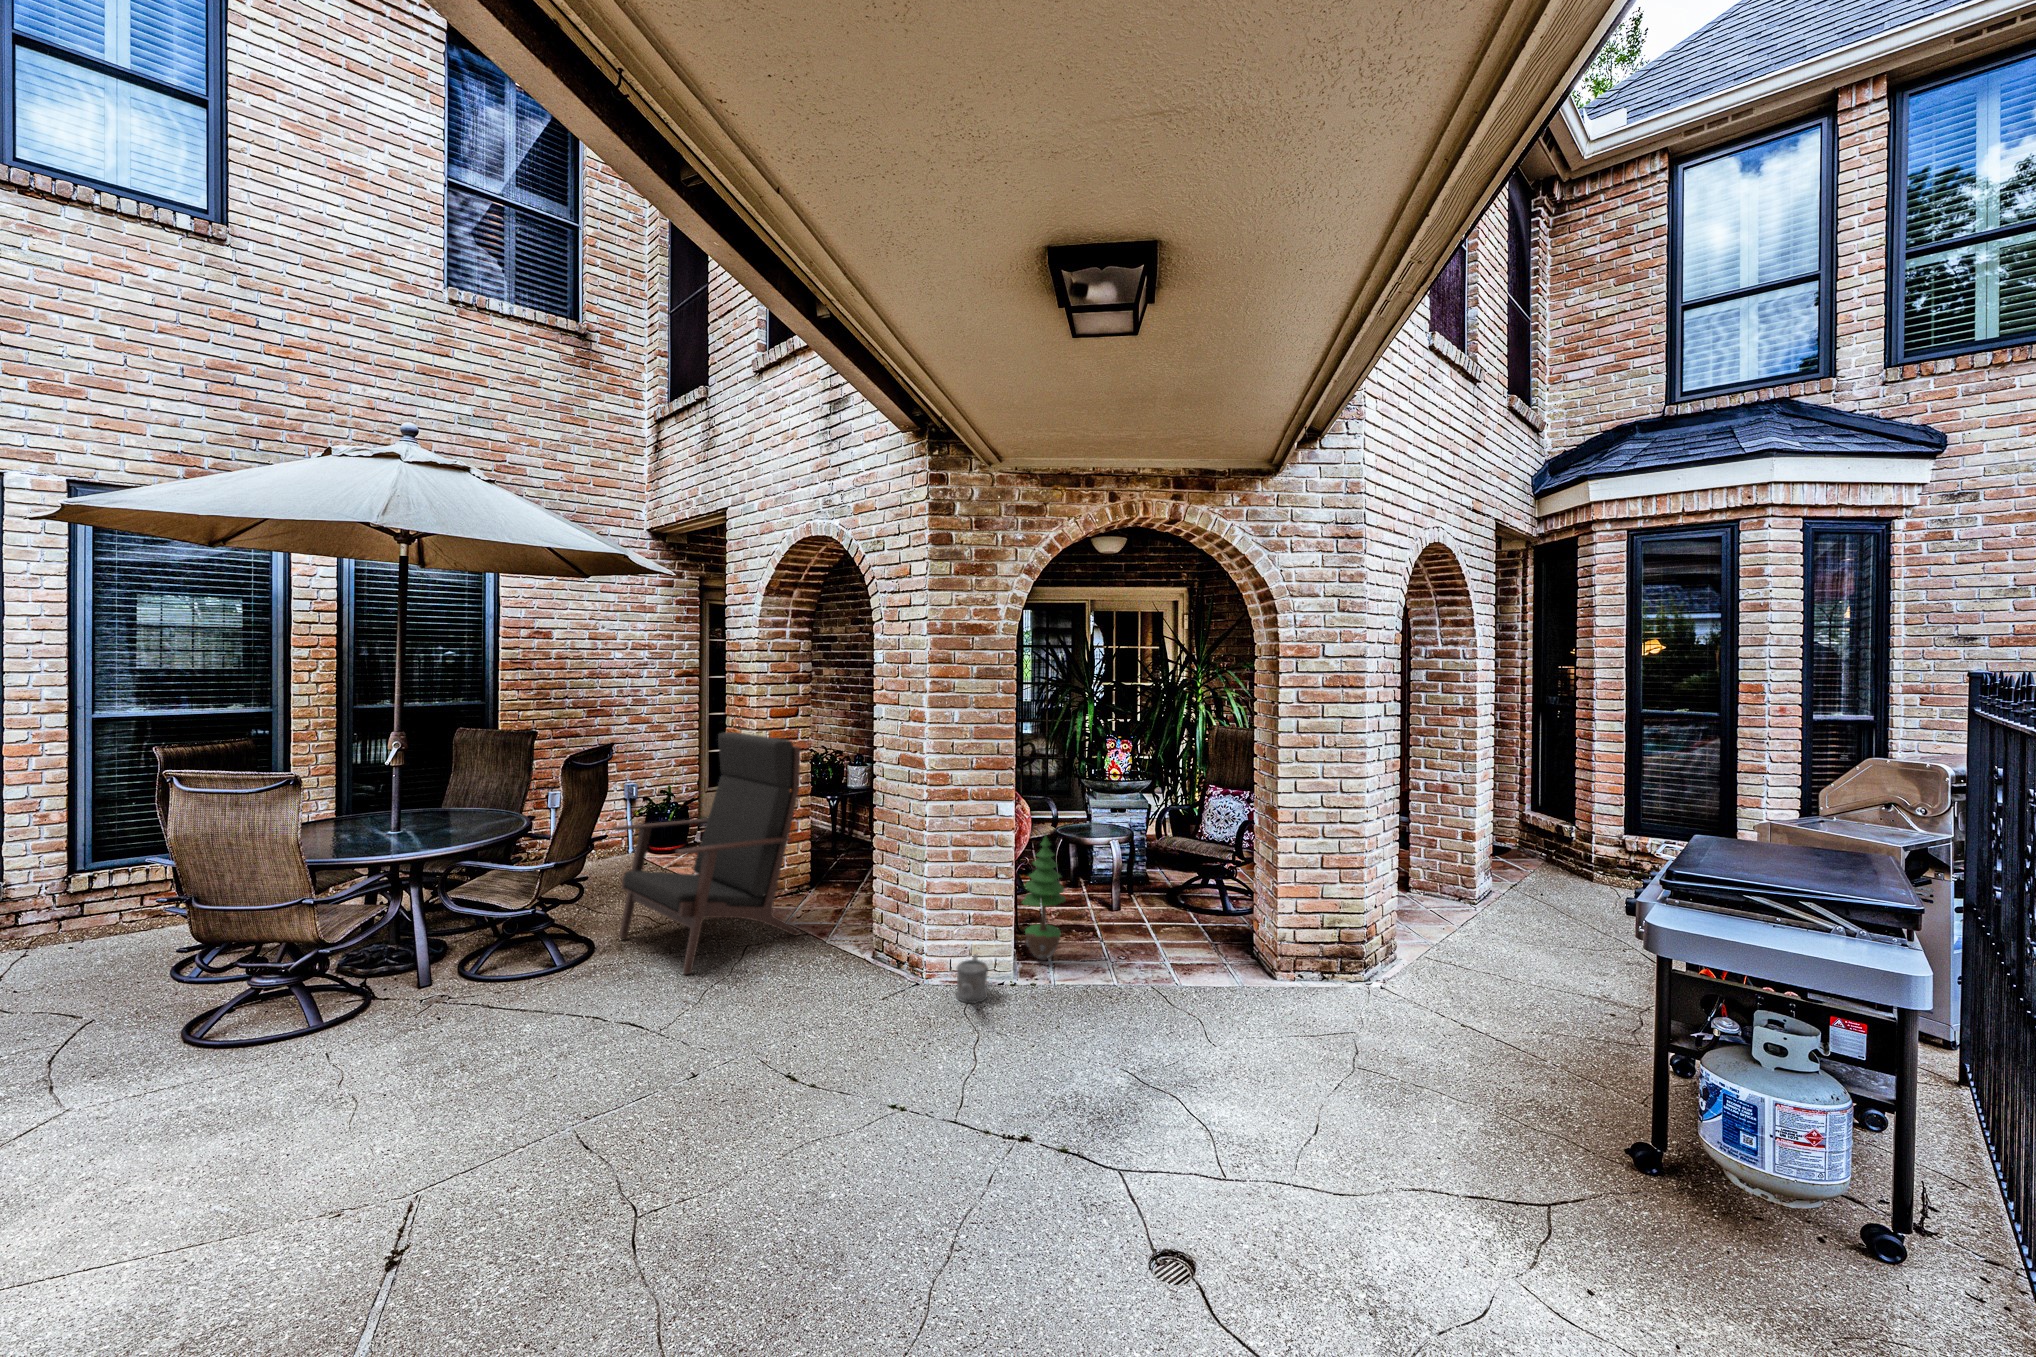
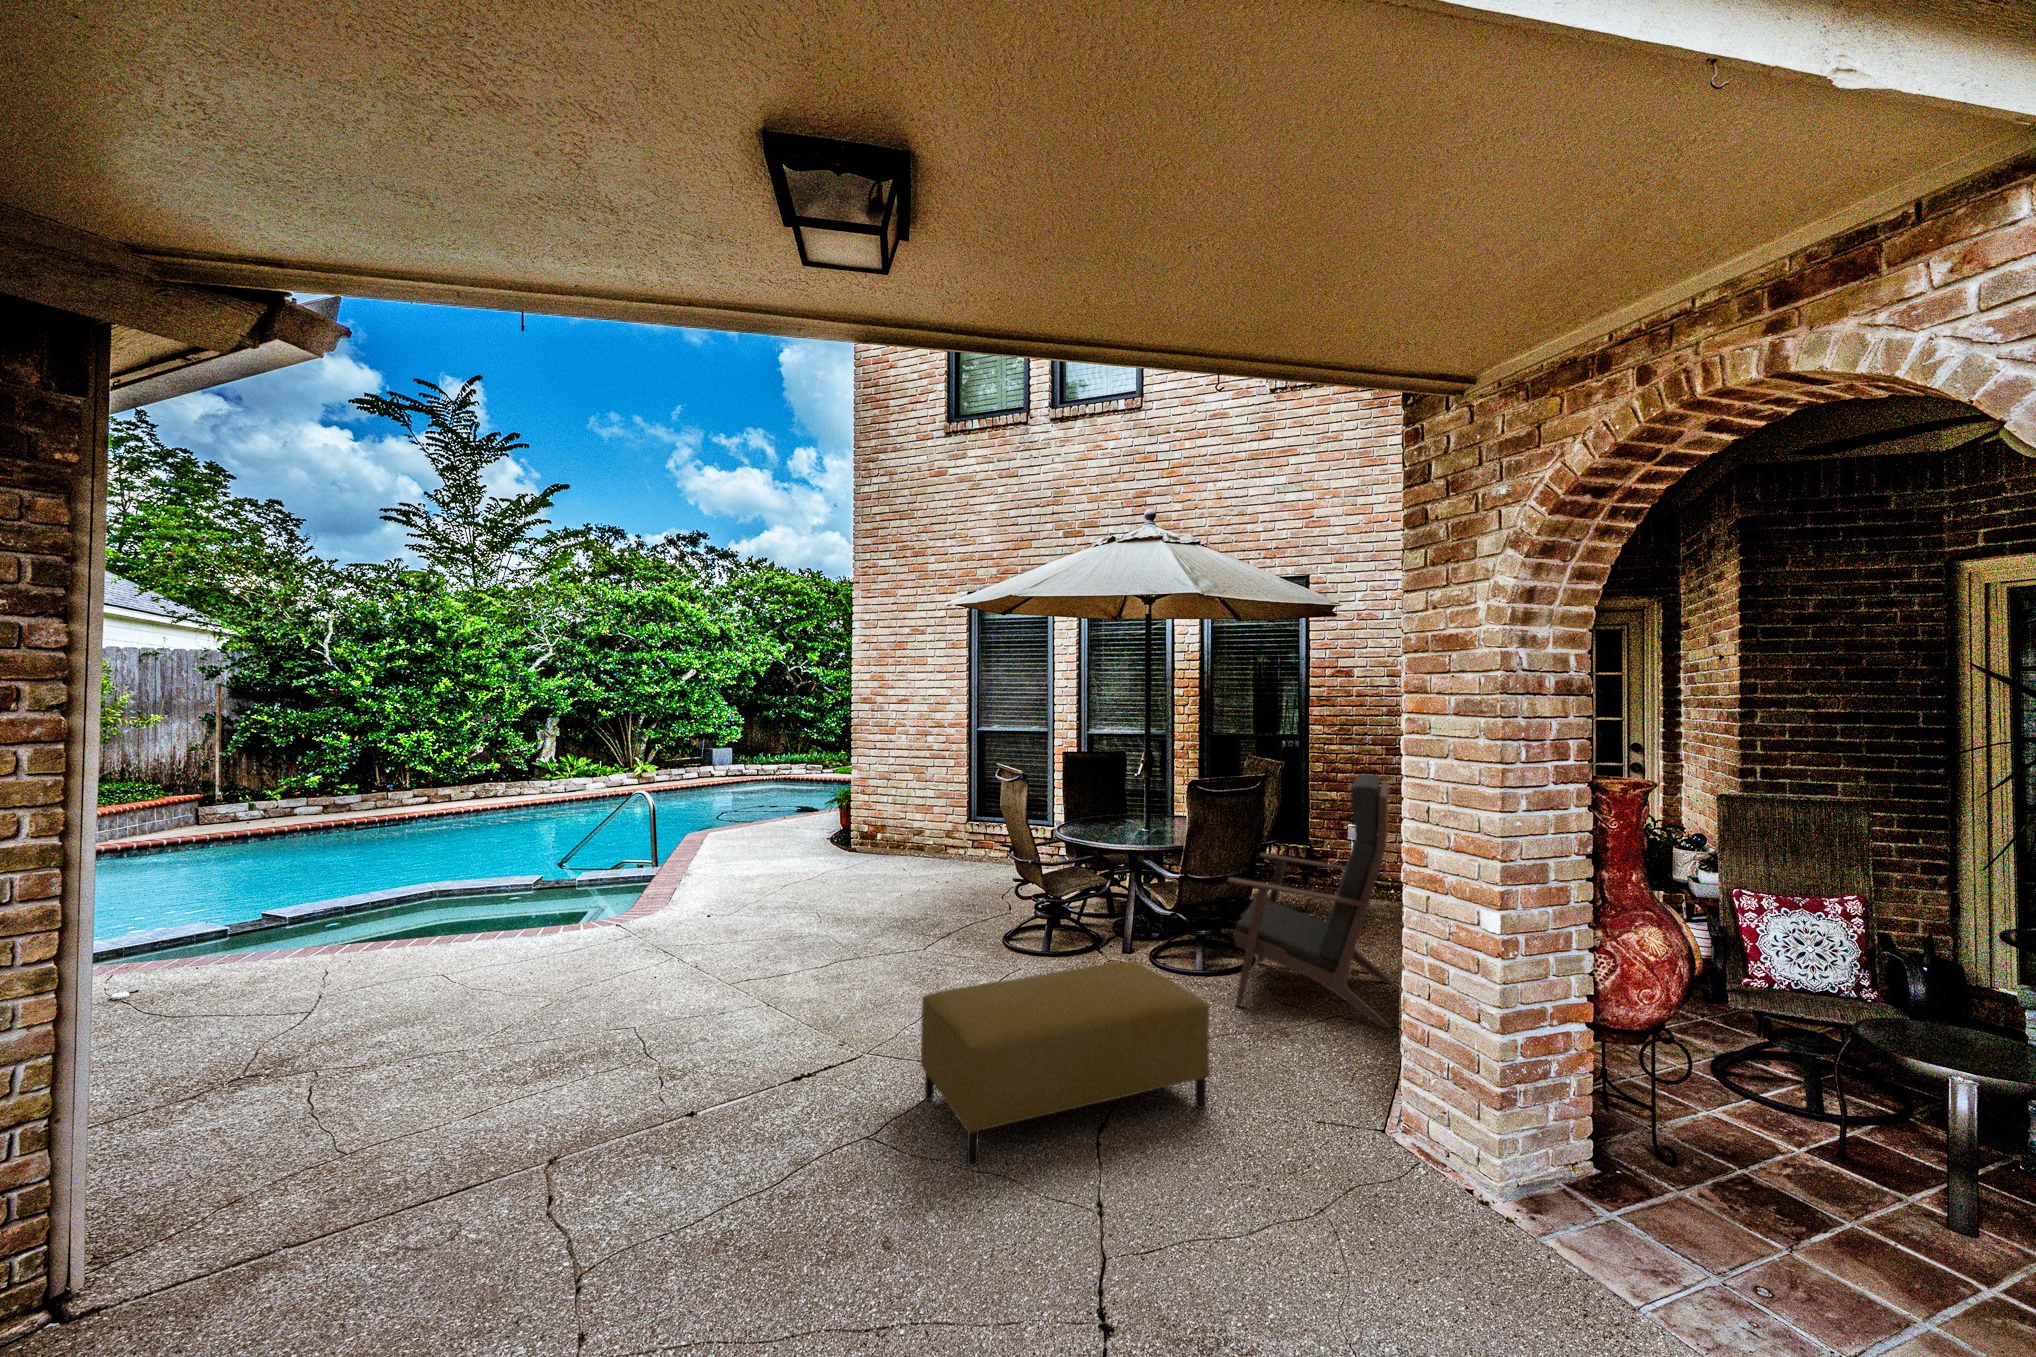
potted tree: present [1022,836,1066,960] -> none [1548,993,1646,1221]
ottoman: none [625,946,841,1231] -> present [921,962,1210,1166]
watering can: present [956,954,988,1003] -> none [1327,1118,1441,1188]

